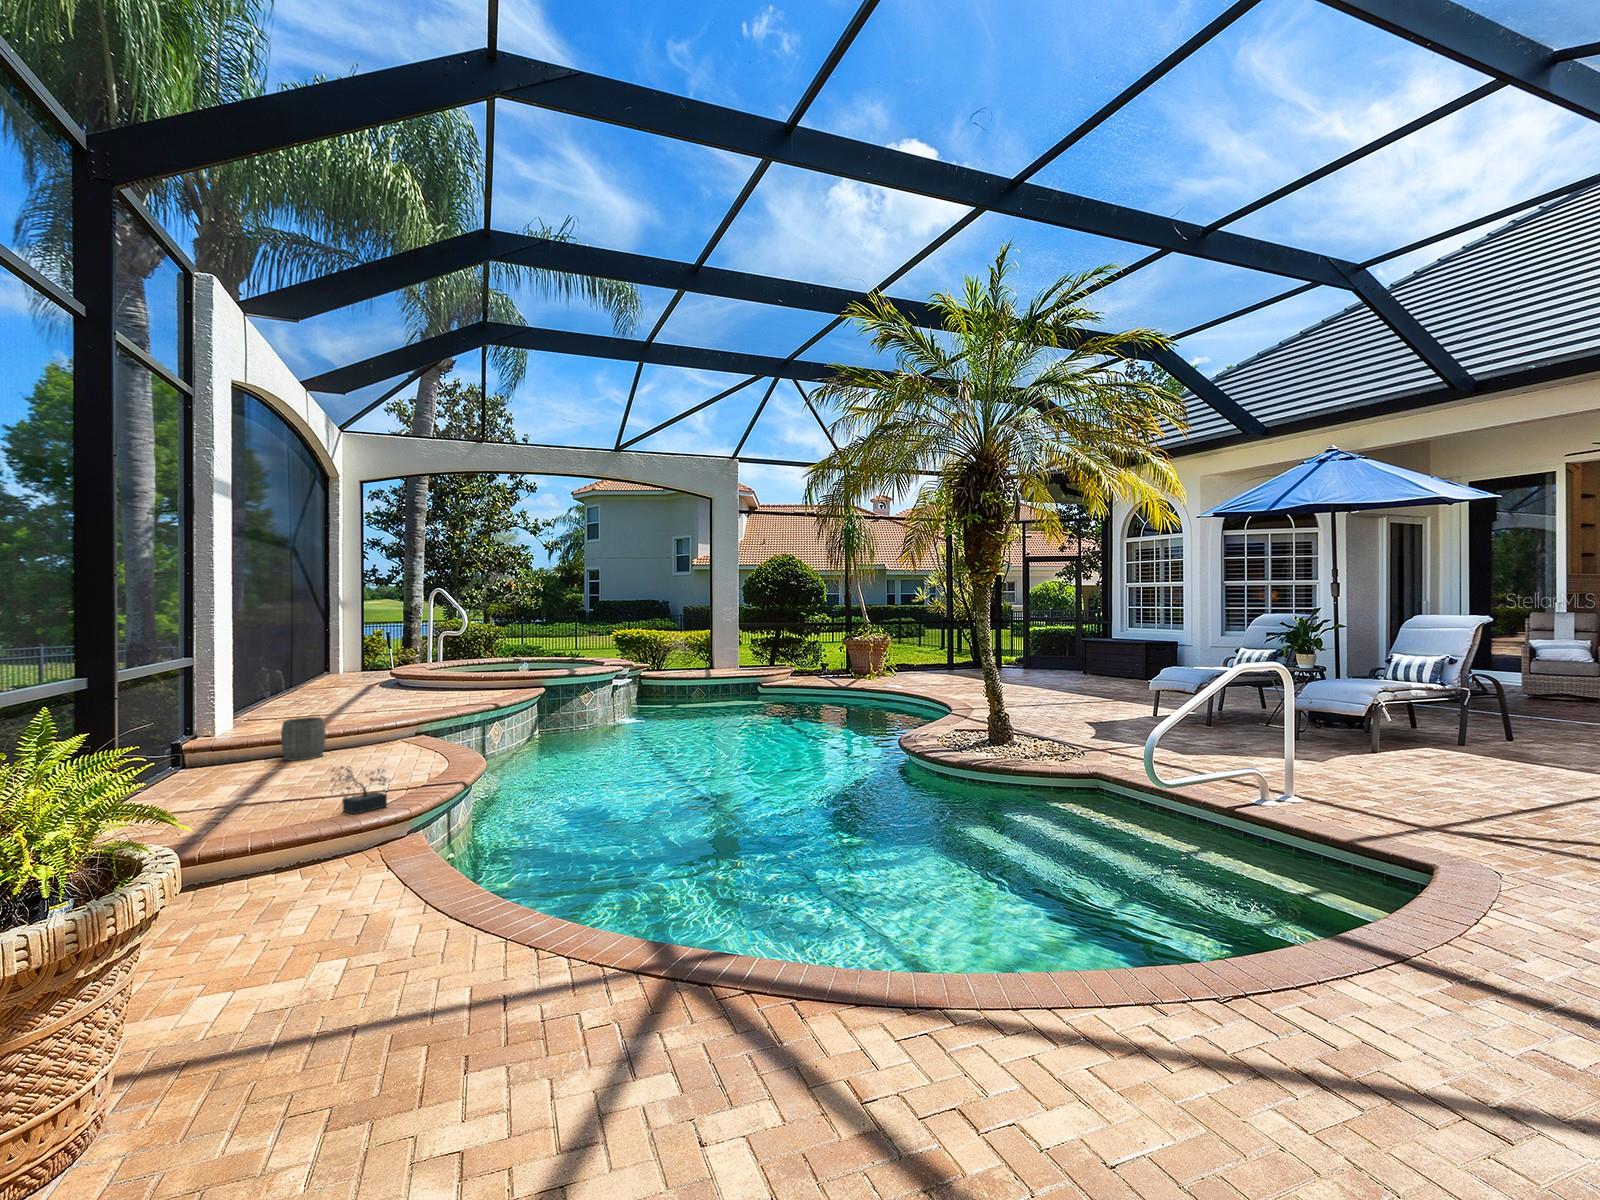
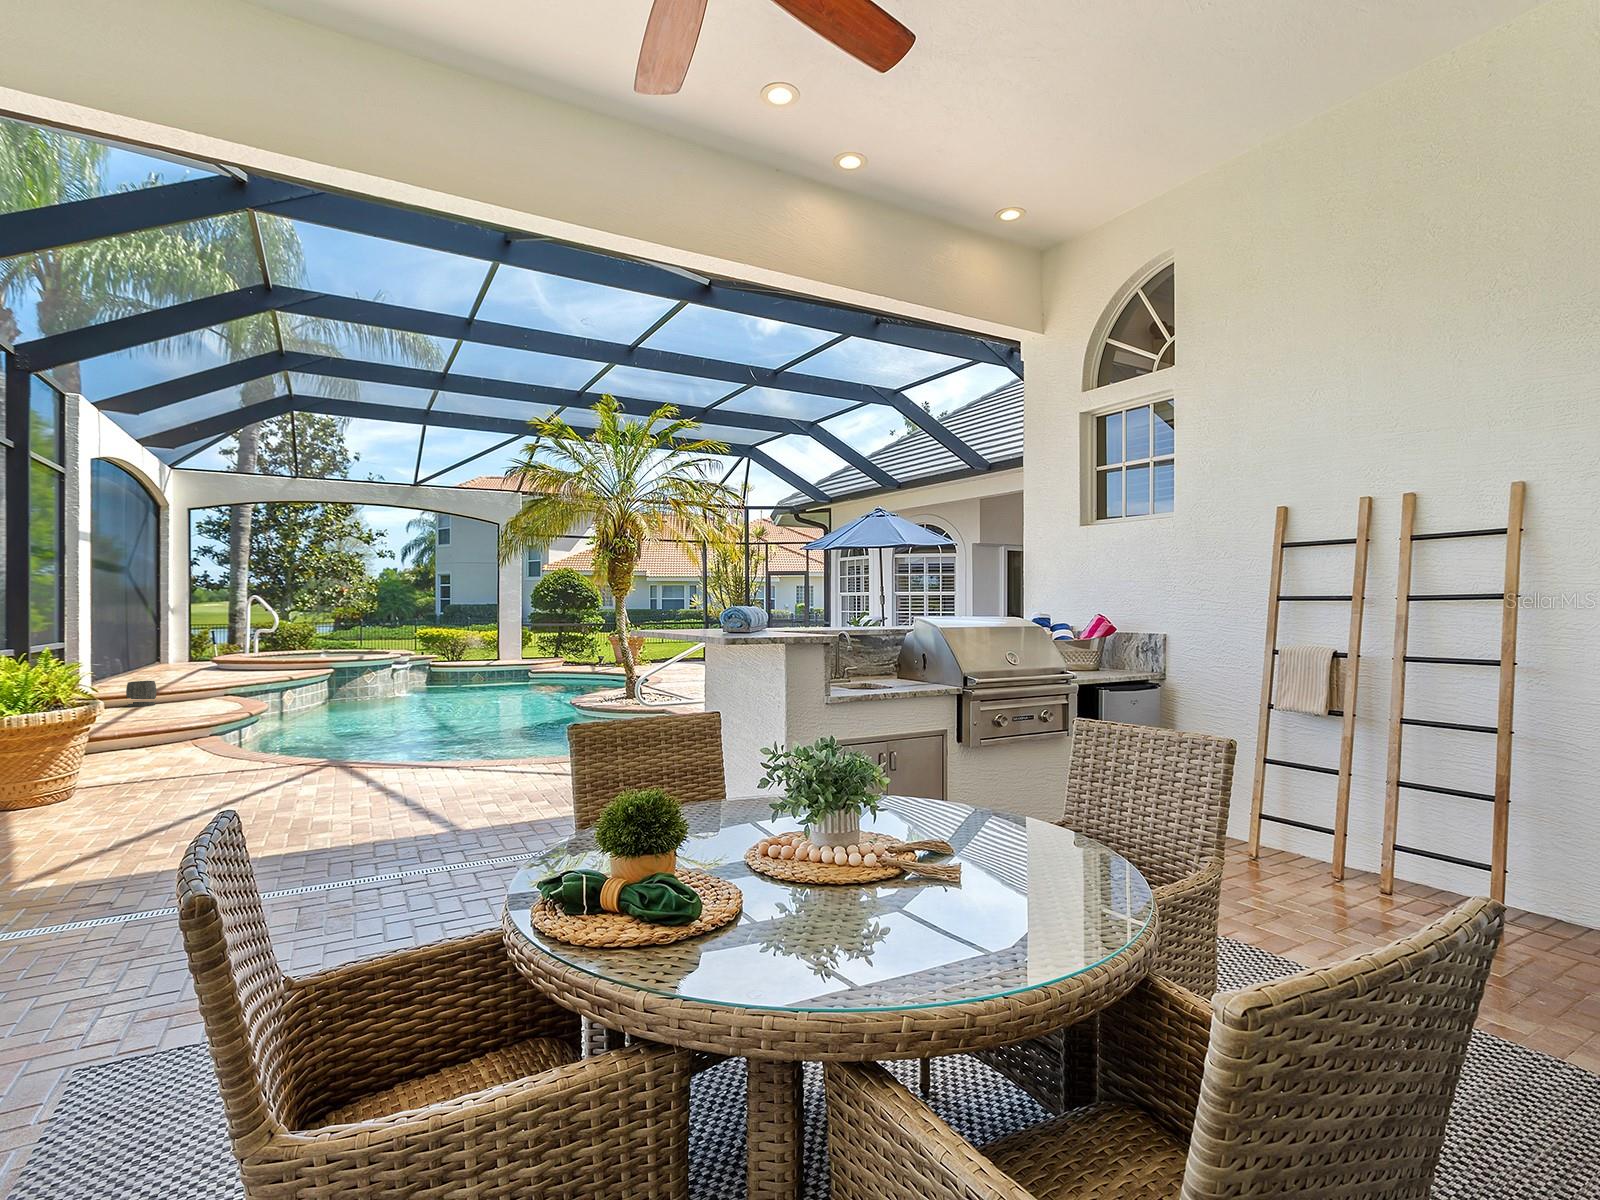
decorative plant: present [331,766,391,814] -> none [159,696,195,722]

